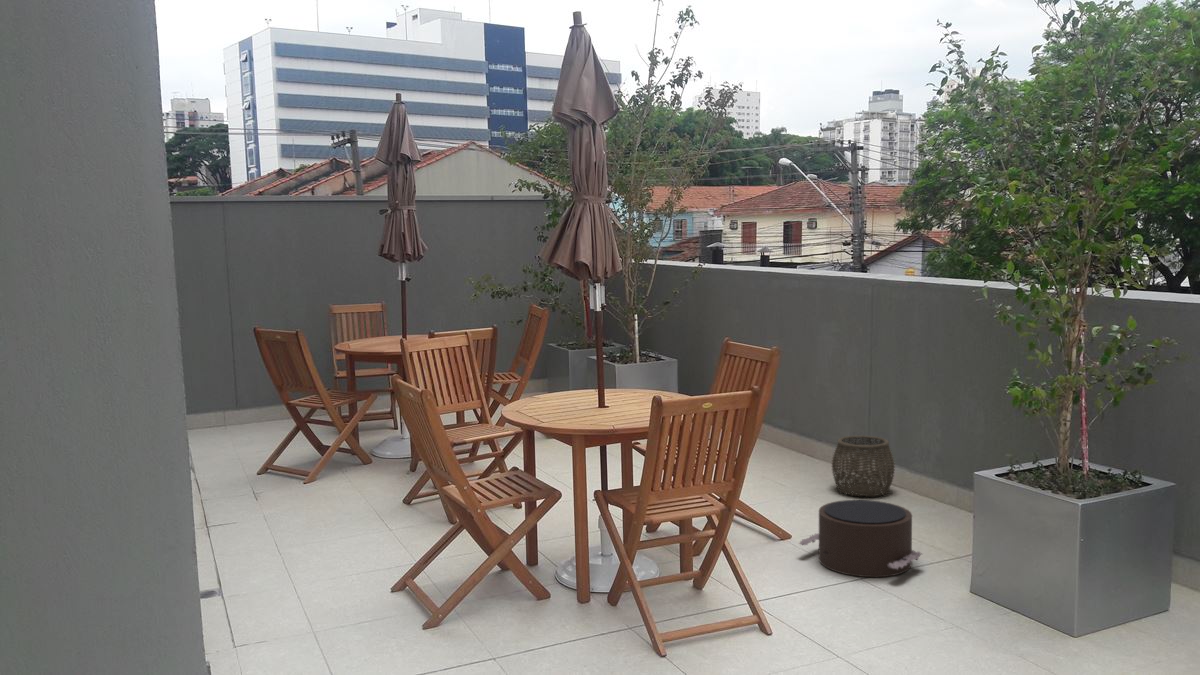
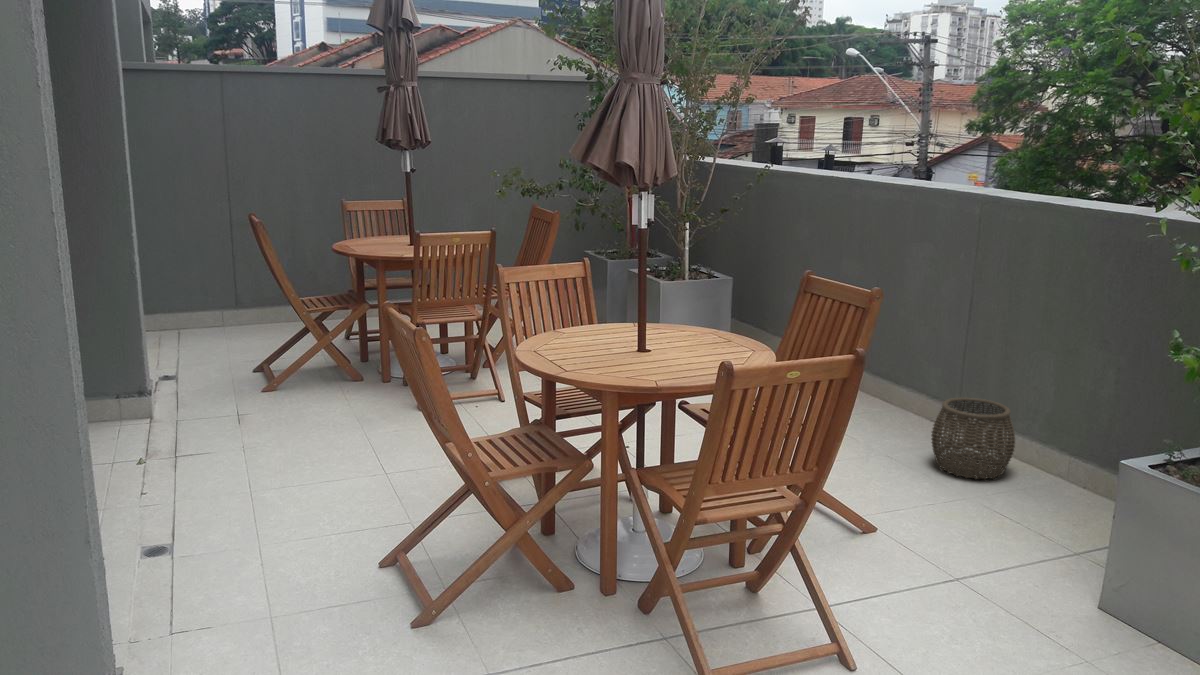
pouf: present [799,500,922,577] -> none [899,503,1079,623]

